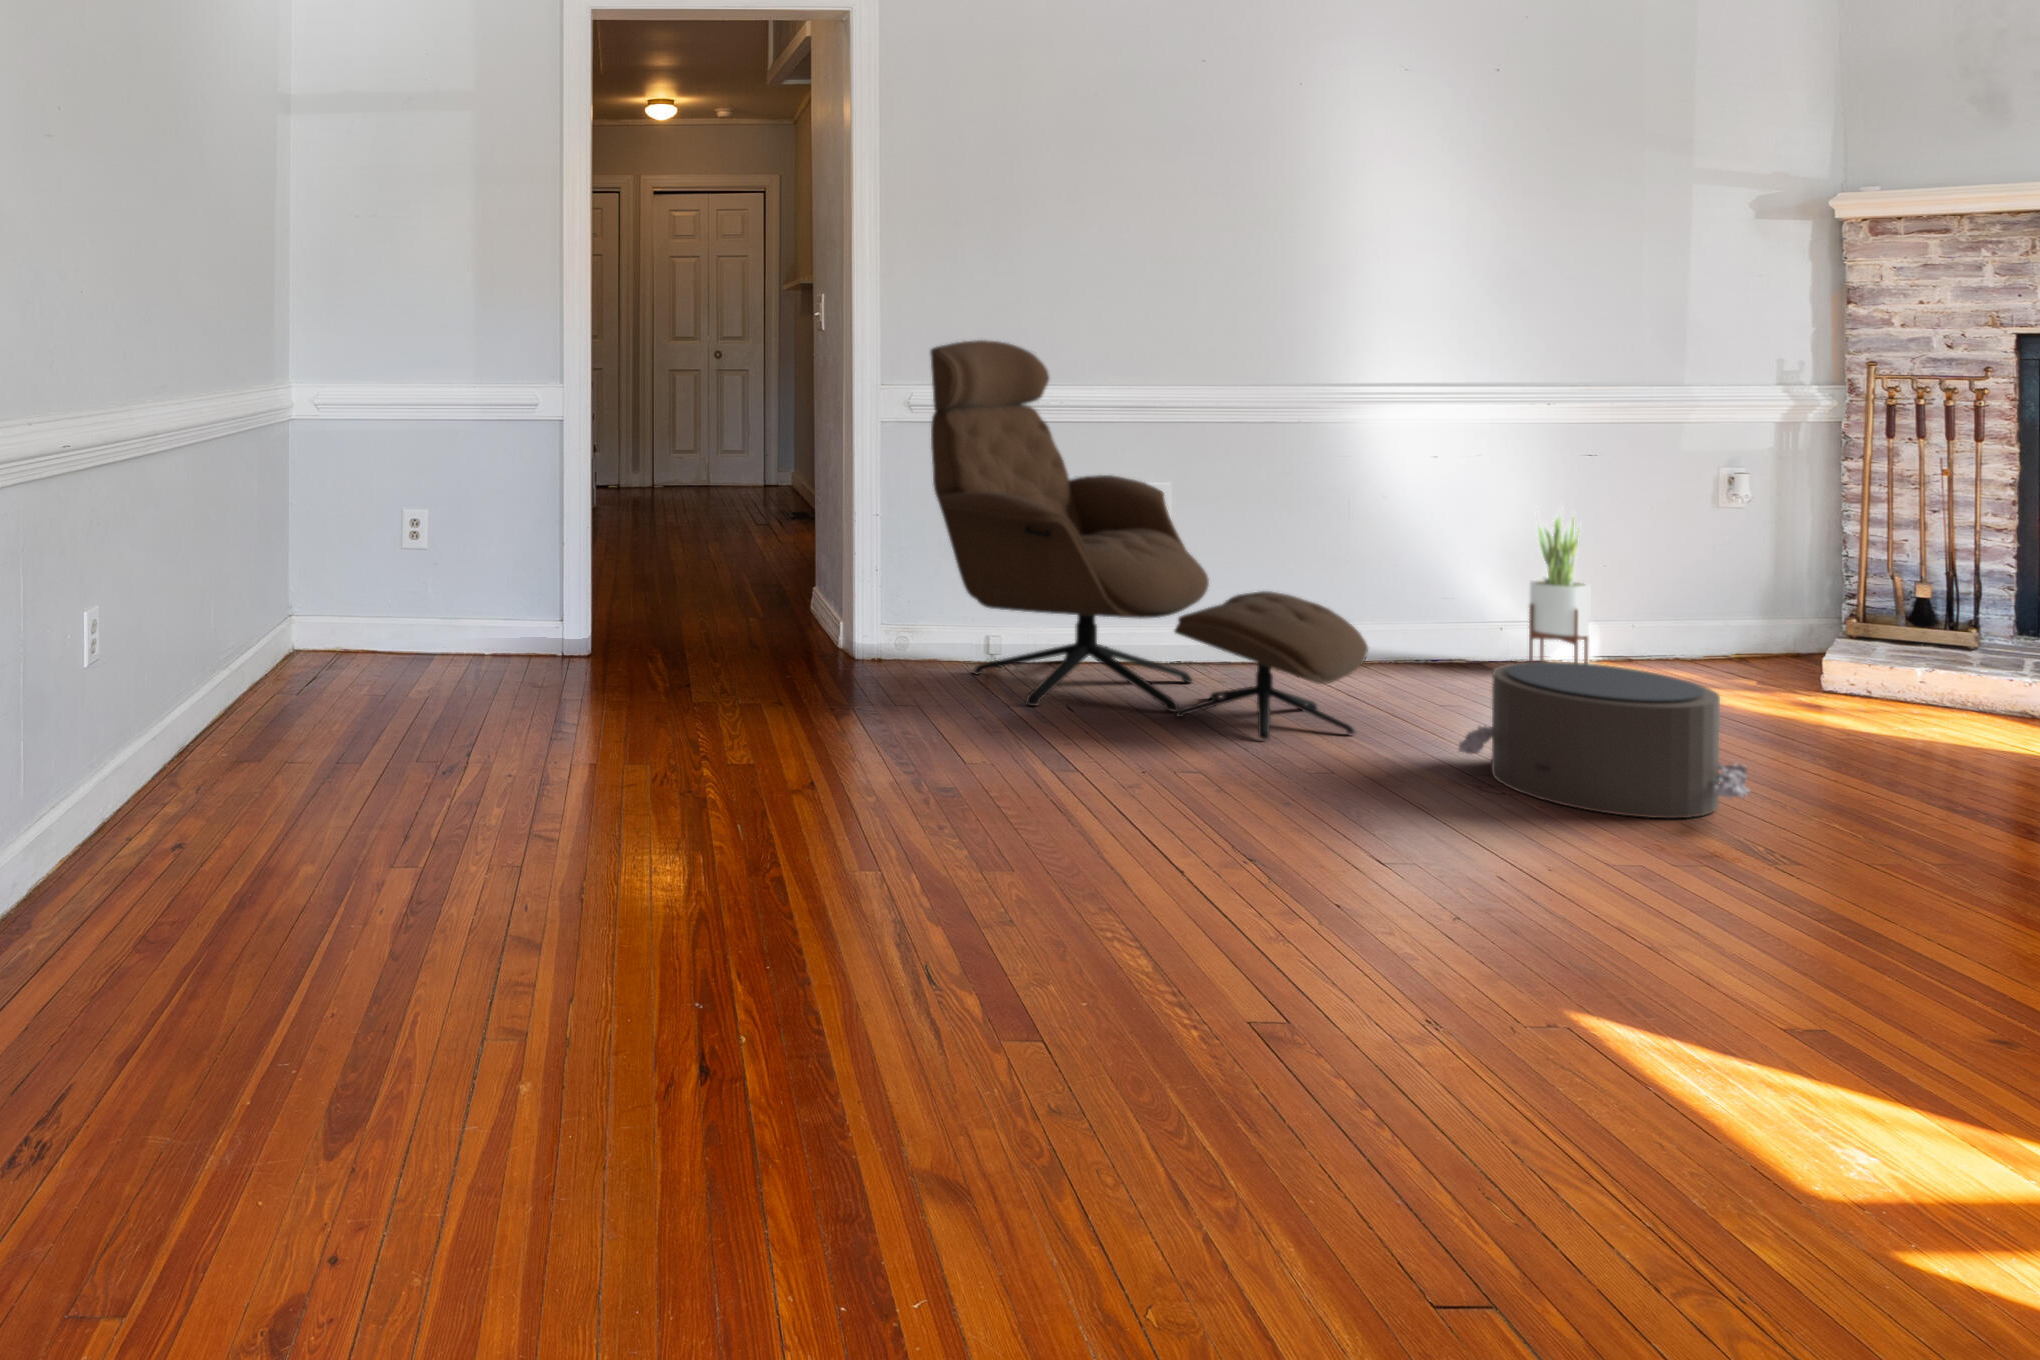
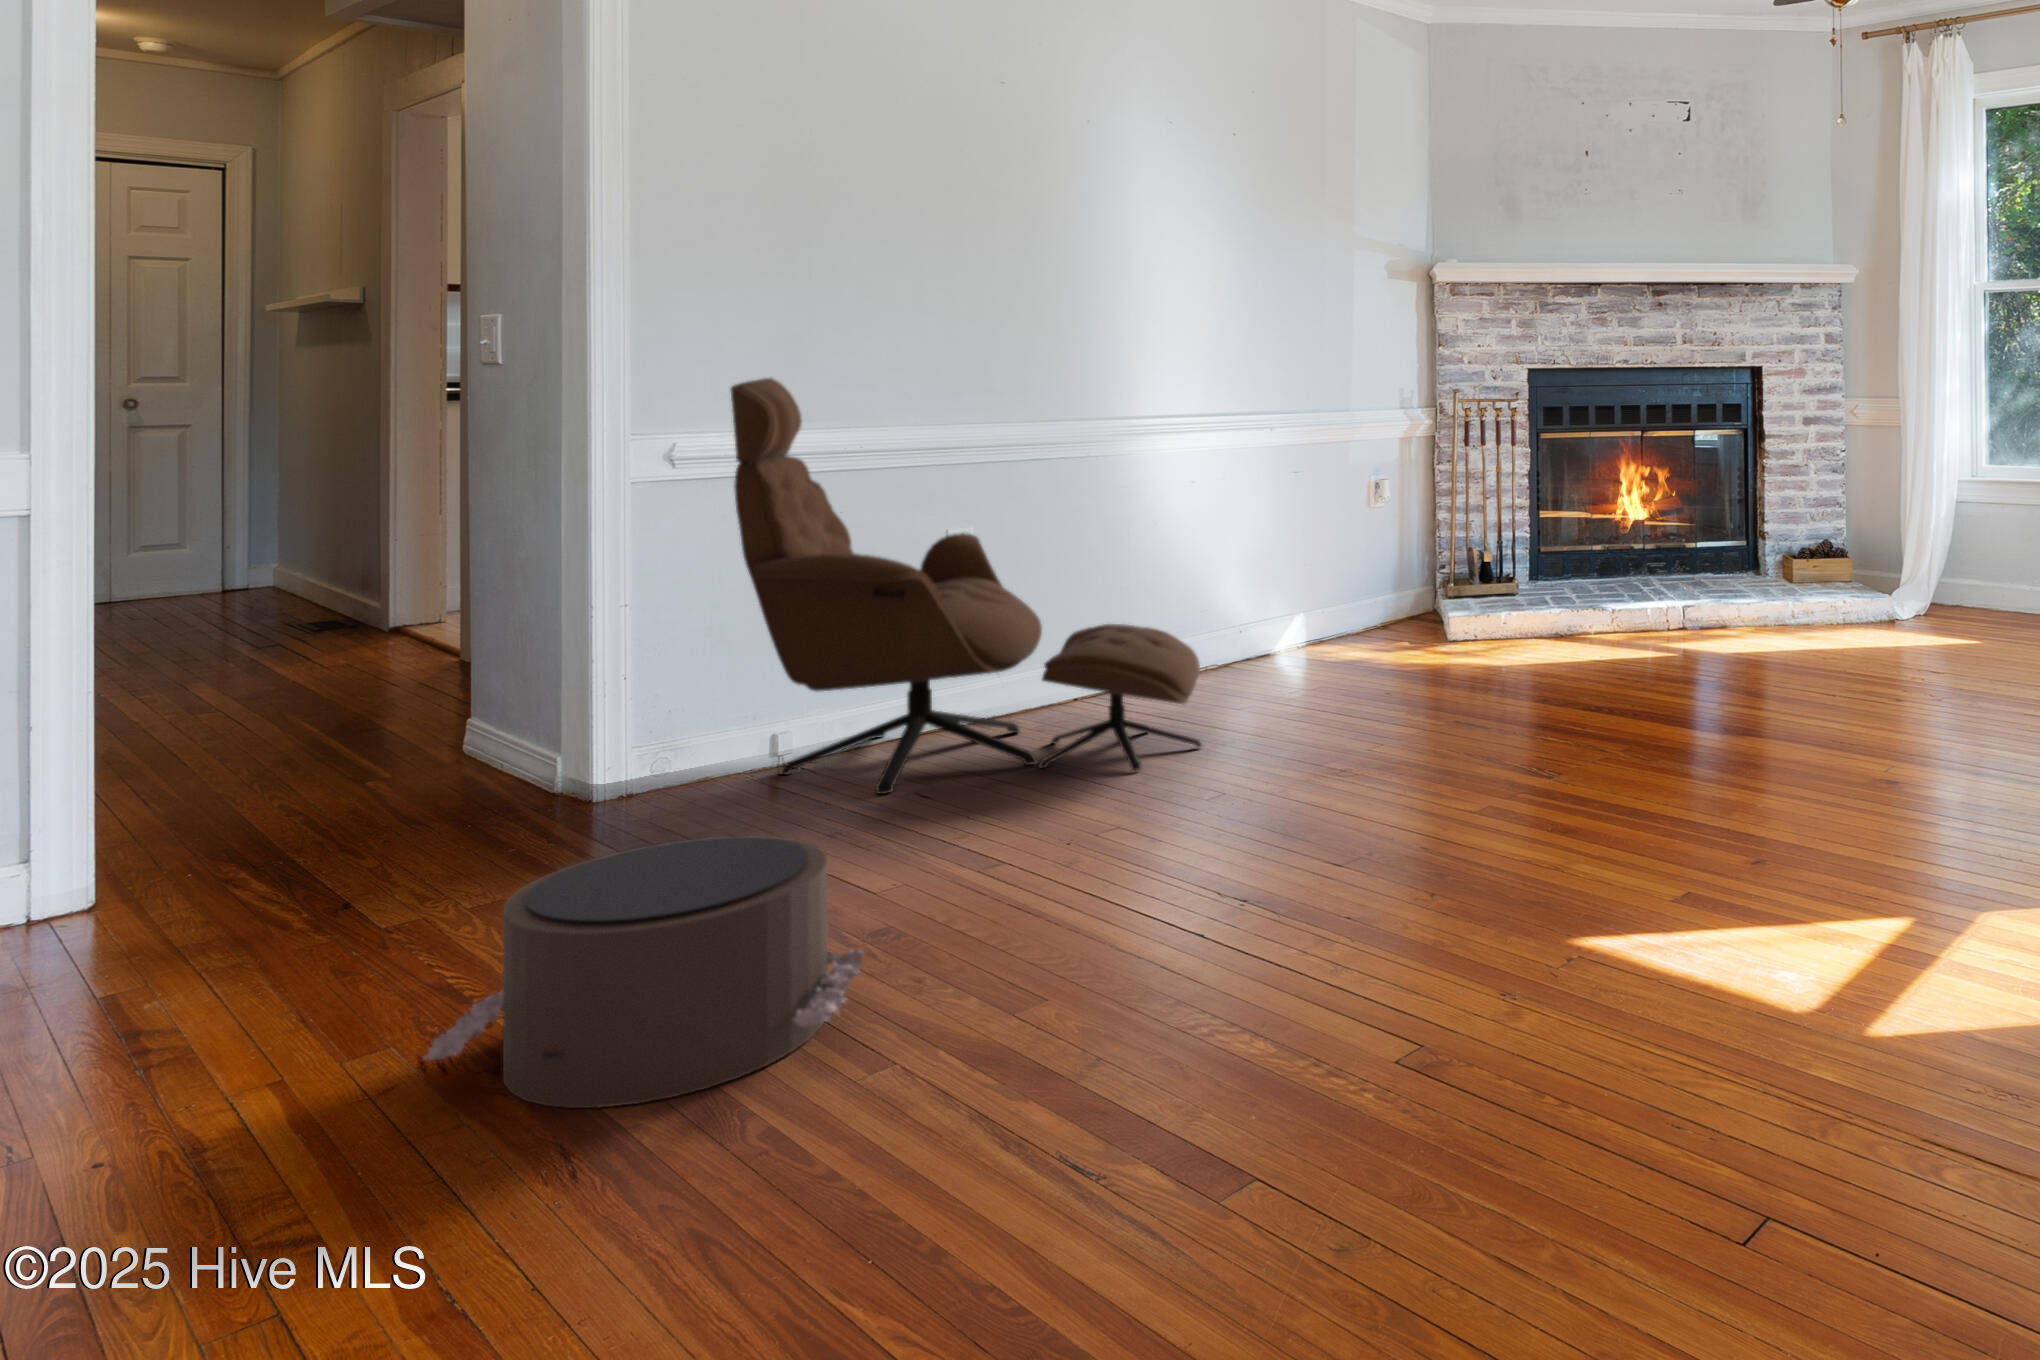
potted plant: present [1529,508,1589,663] -> none [1263,513,1307,664]
pouf: present [1459,662,1749,818] -> present [424,836,864,1108]

